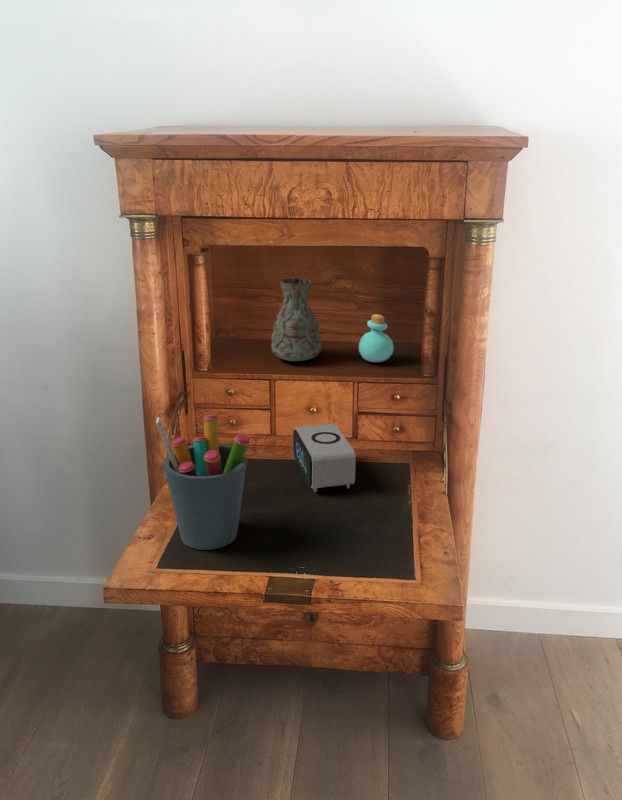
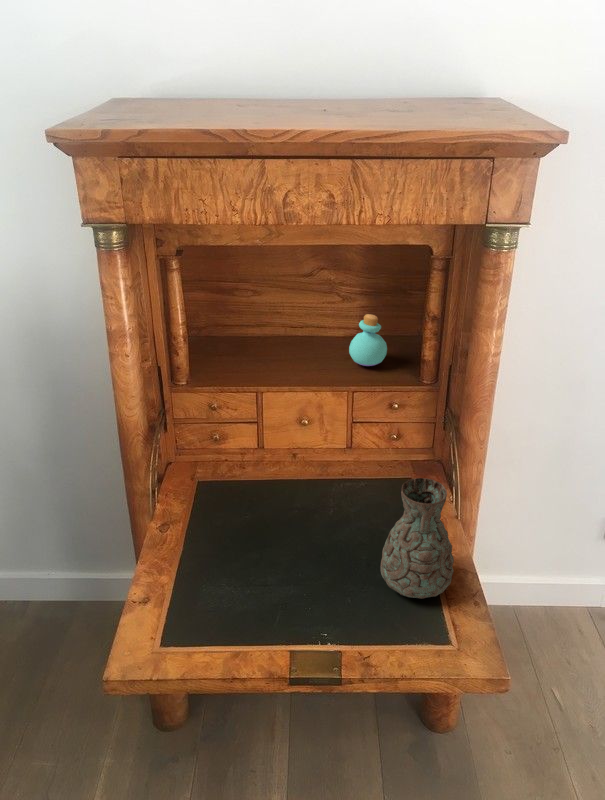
decorative vase: present [271,278,321,361] -> present [380,478,454,599]
pen holder: present [156,415,250,550] -> none [149,462,258,617]
alarm clock: present [293,424,356,492] -> none [287,440,363,524]

